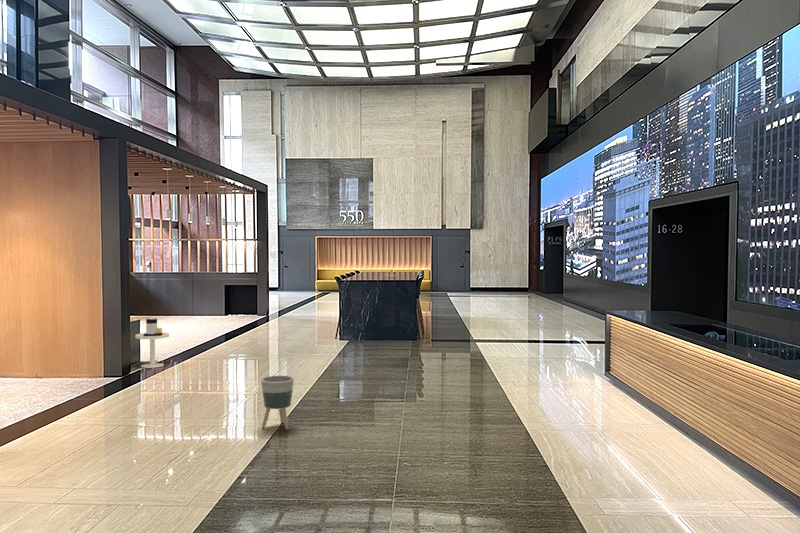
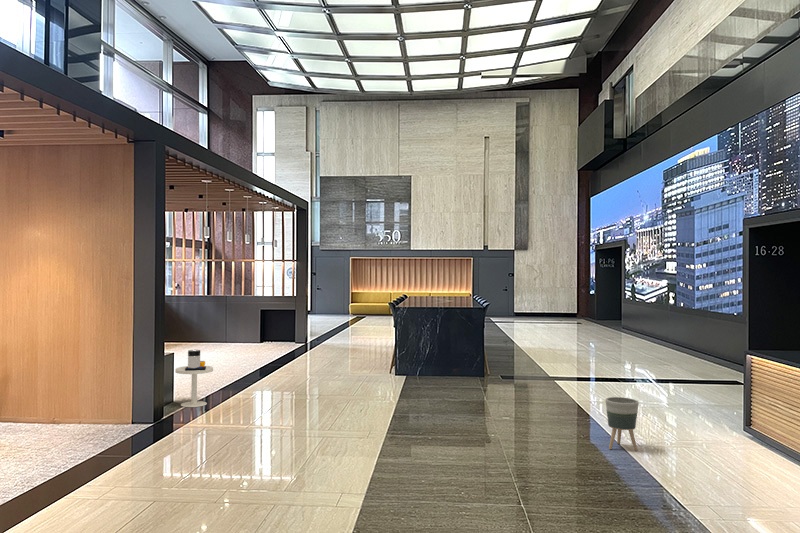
planter: present [261,376,294,430] -> present [606,397,639,451]

